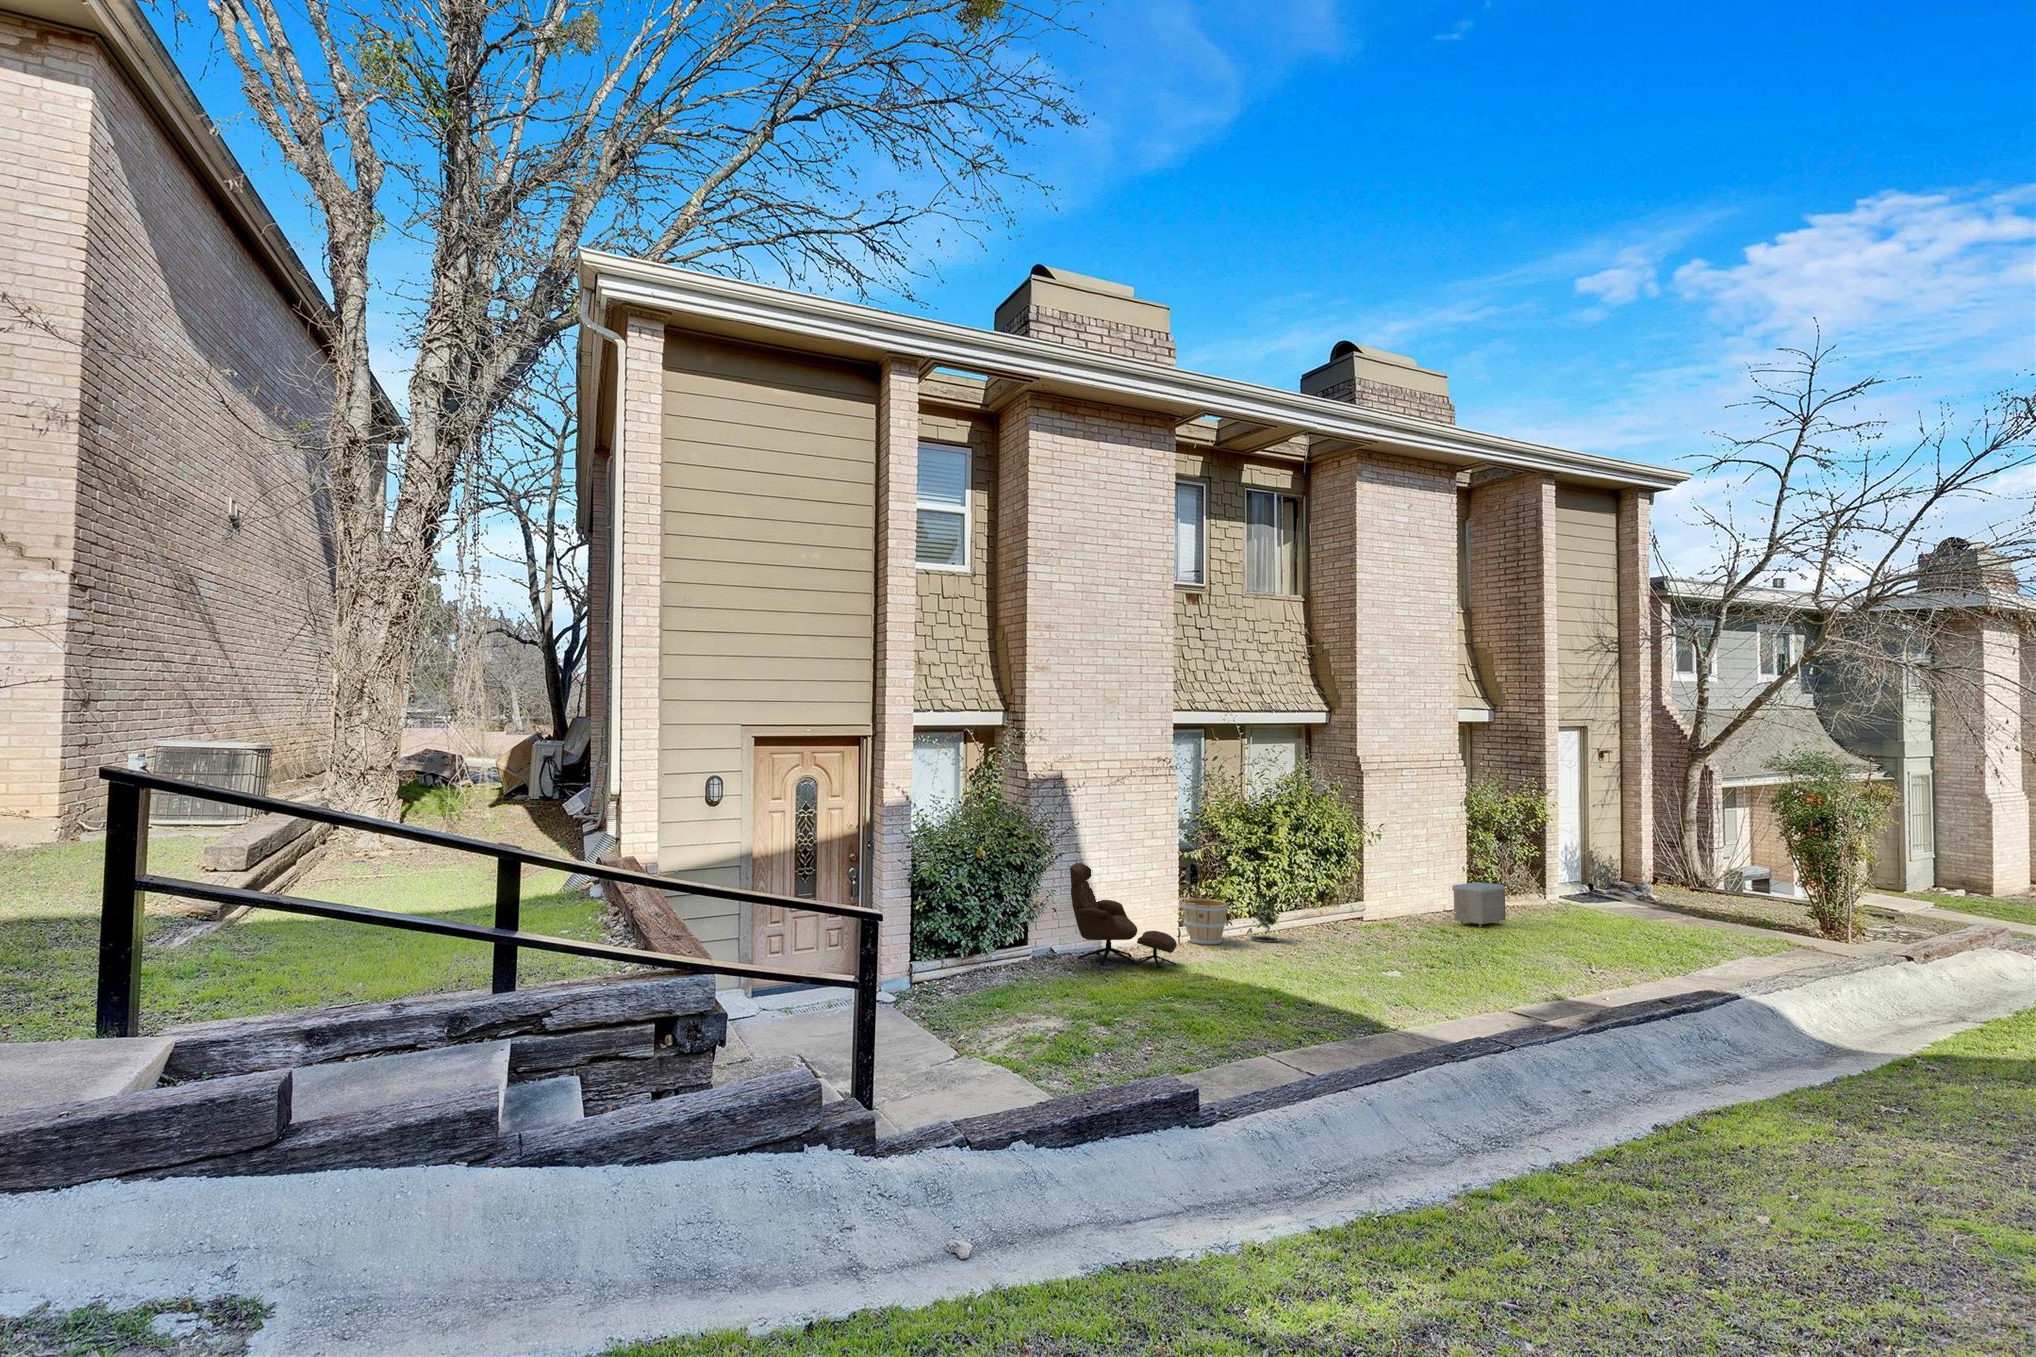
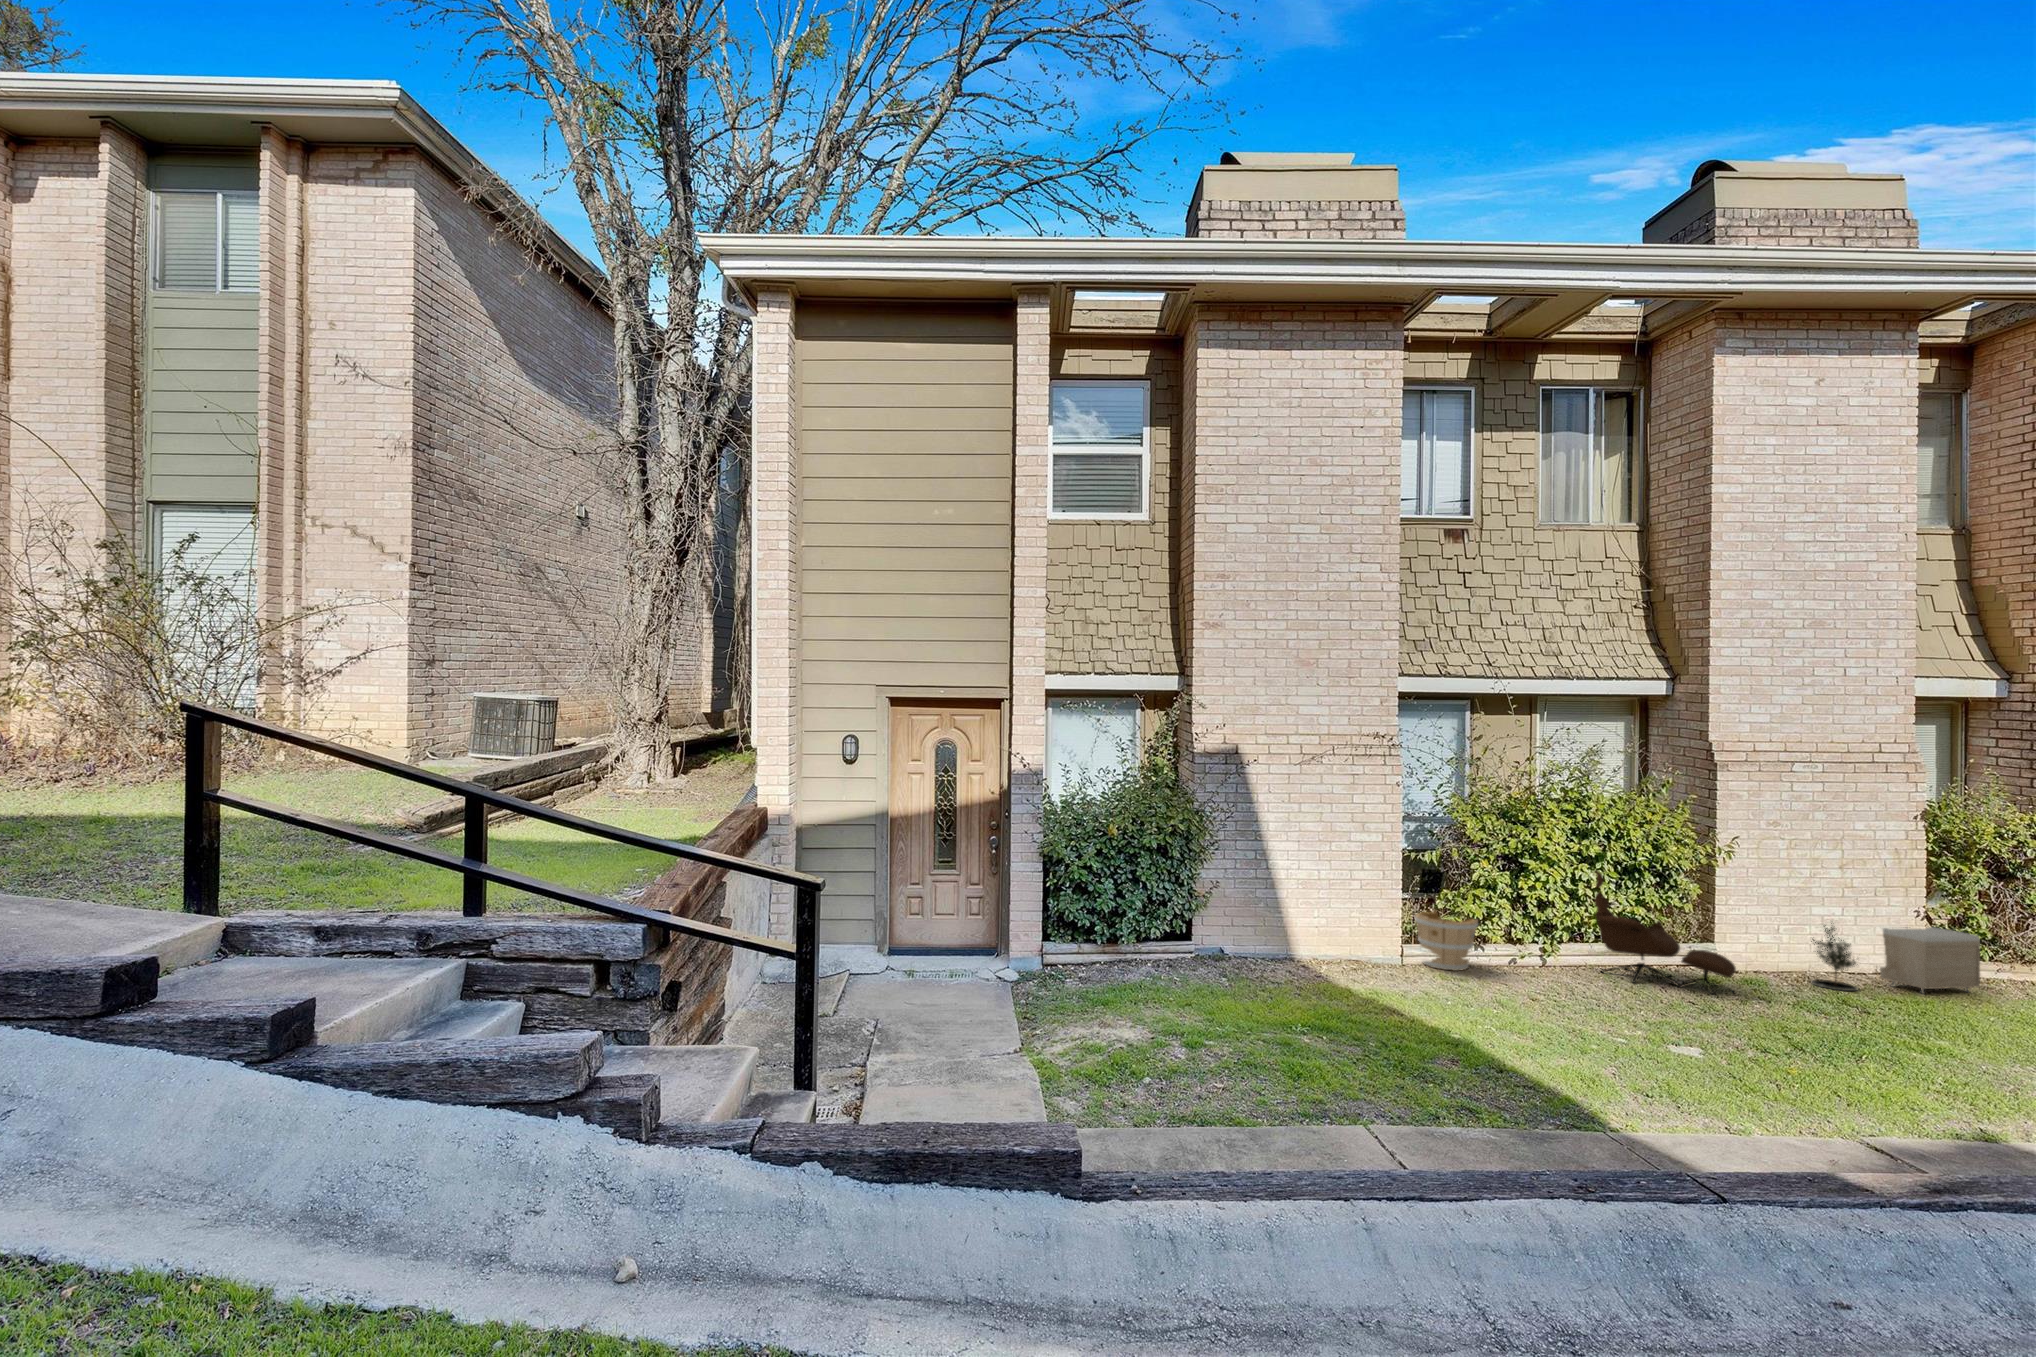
lounge chair: present [1070,863,1177,968] -> present [1594,870,1736,994]
potted tree: present [1251,895,1279,942] -> present [1811,923,1858,991]

